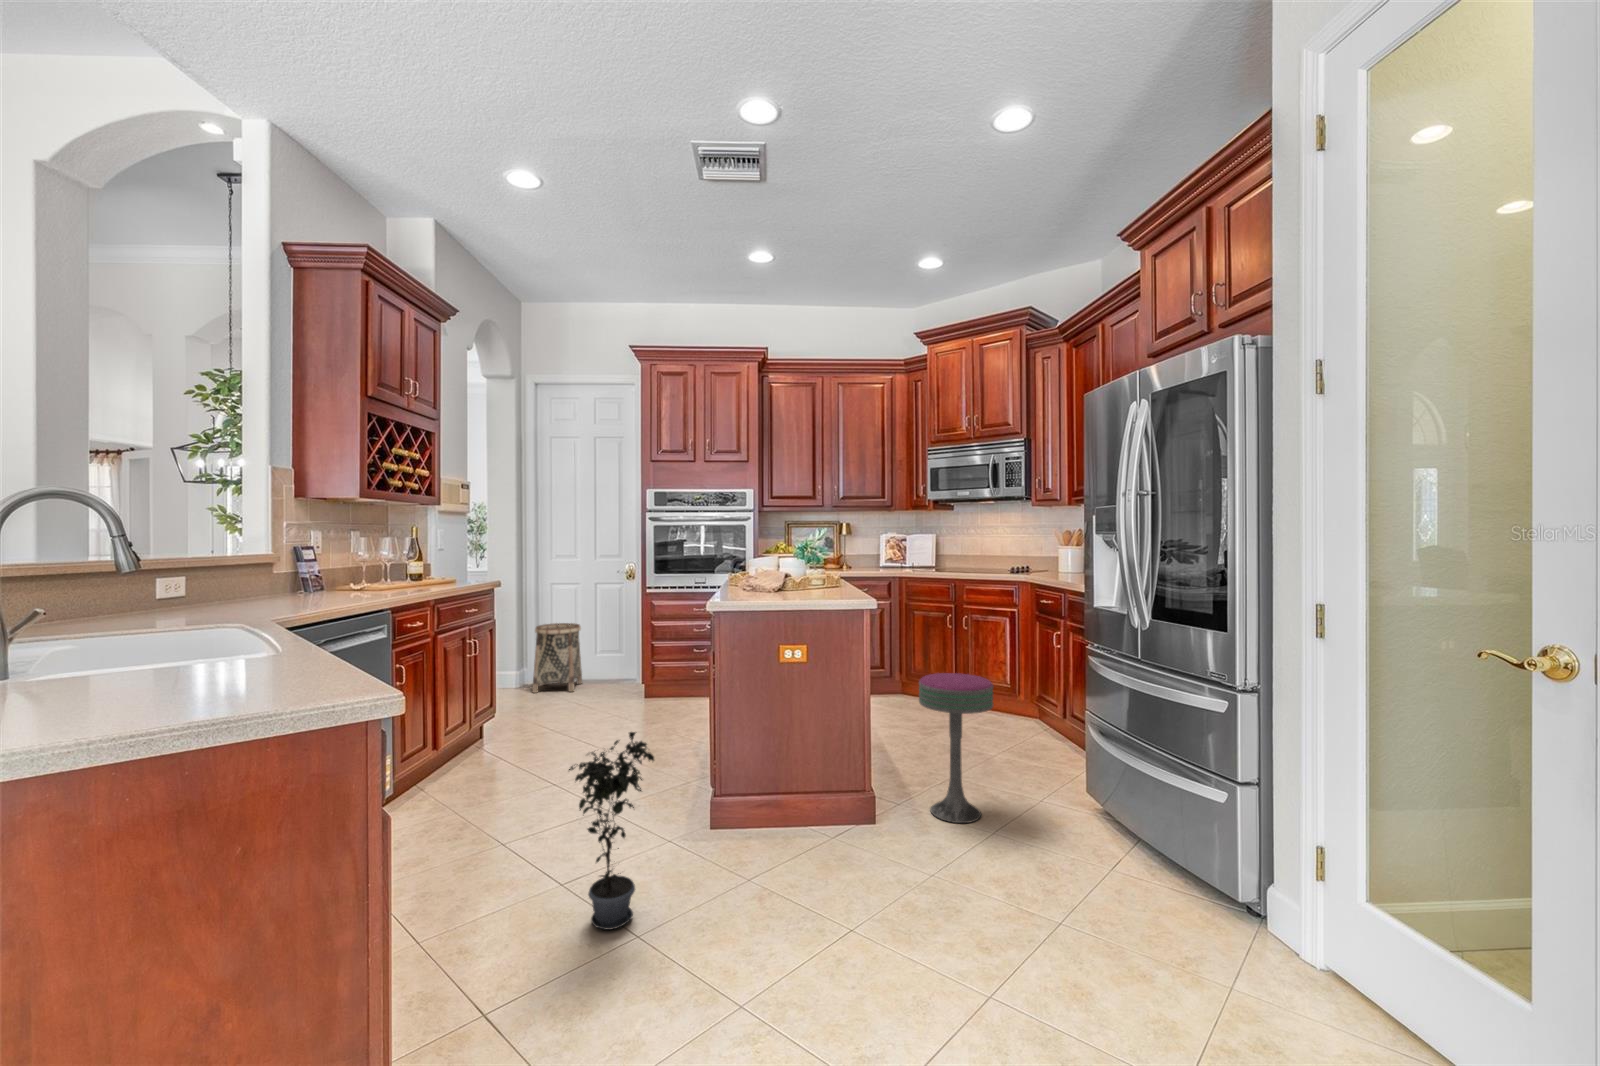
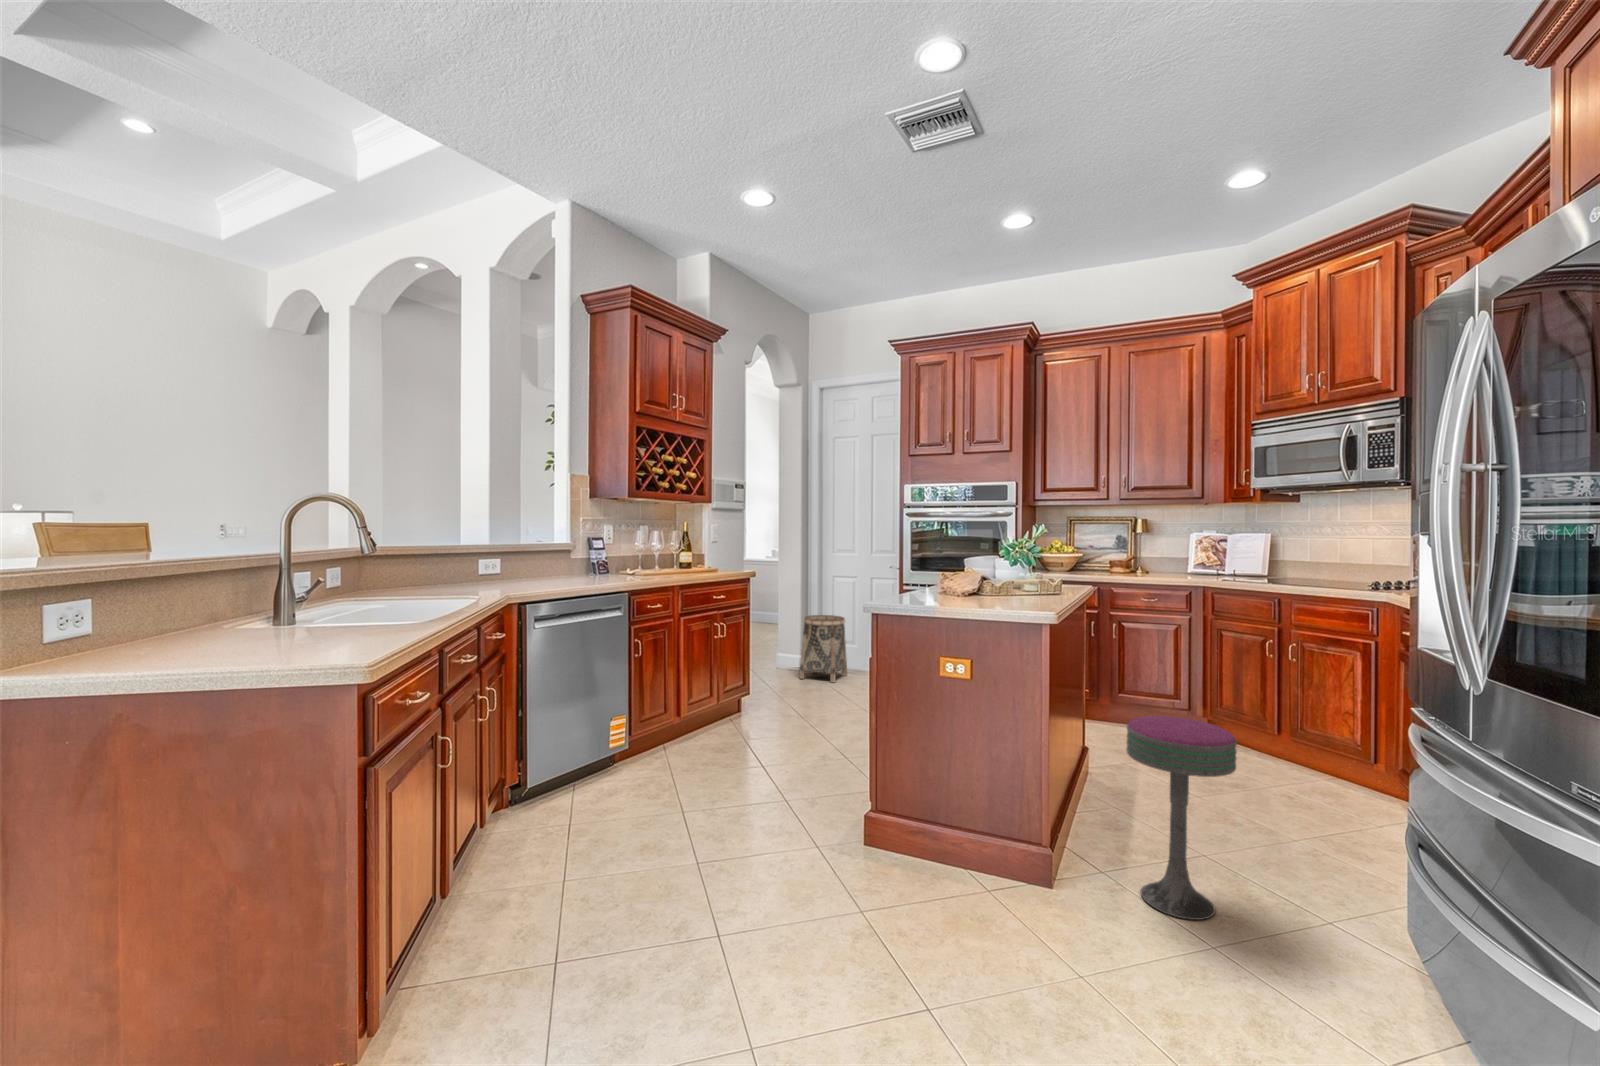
potted plant: present [569,732,654,930] -> none [676,725,773,912]

